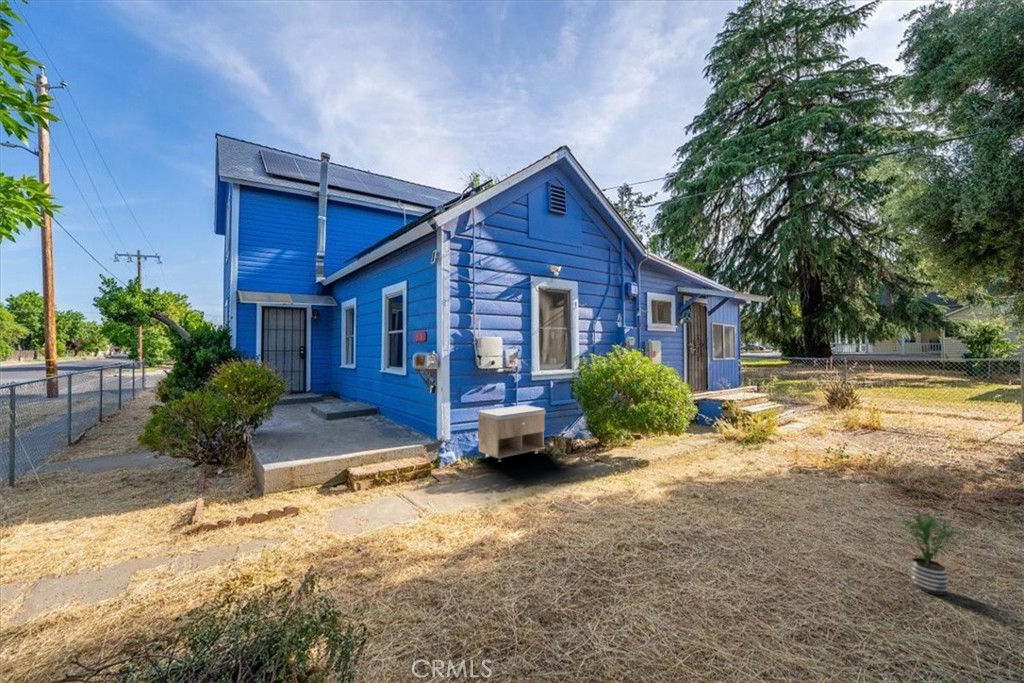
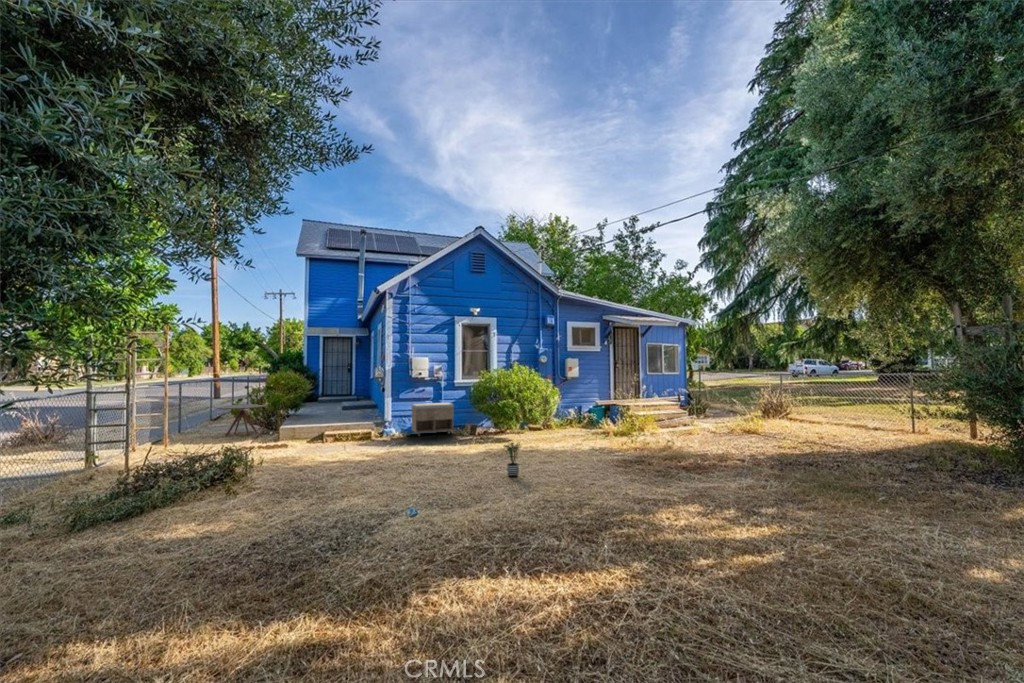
round table: none [105,420,210,490] -> present [217,404,266,437]

